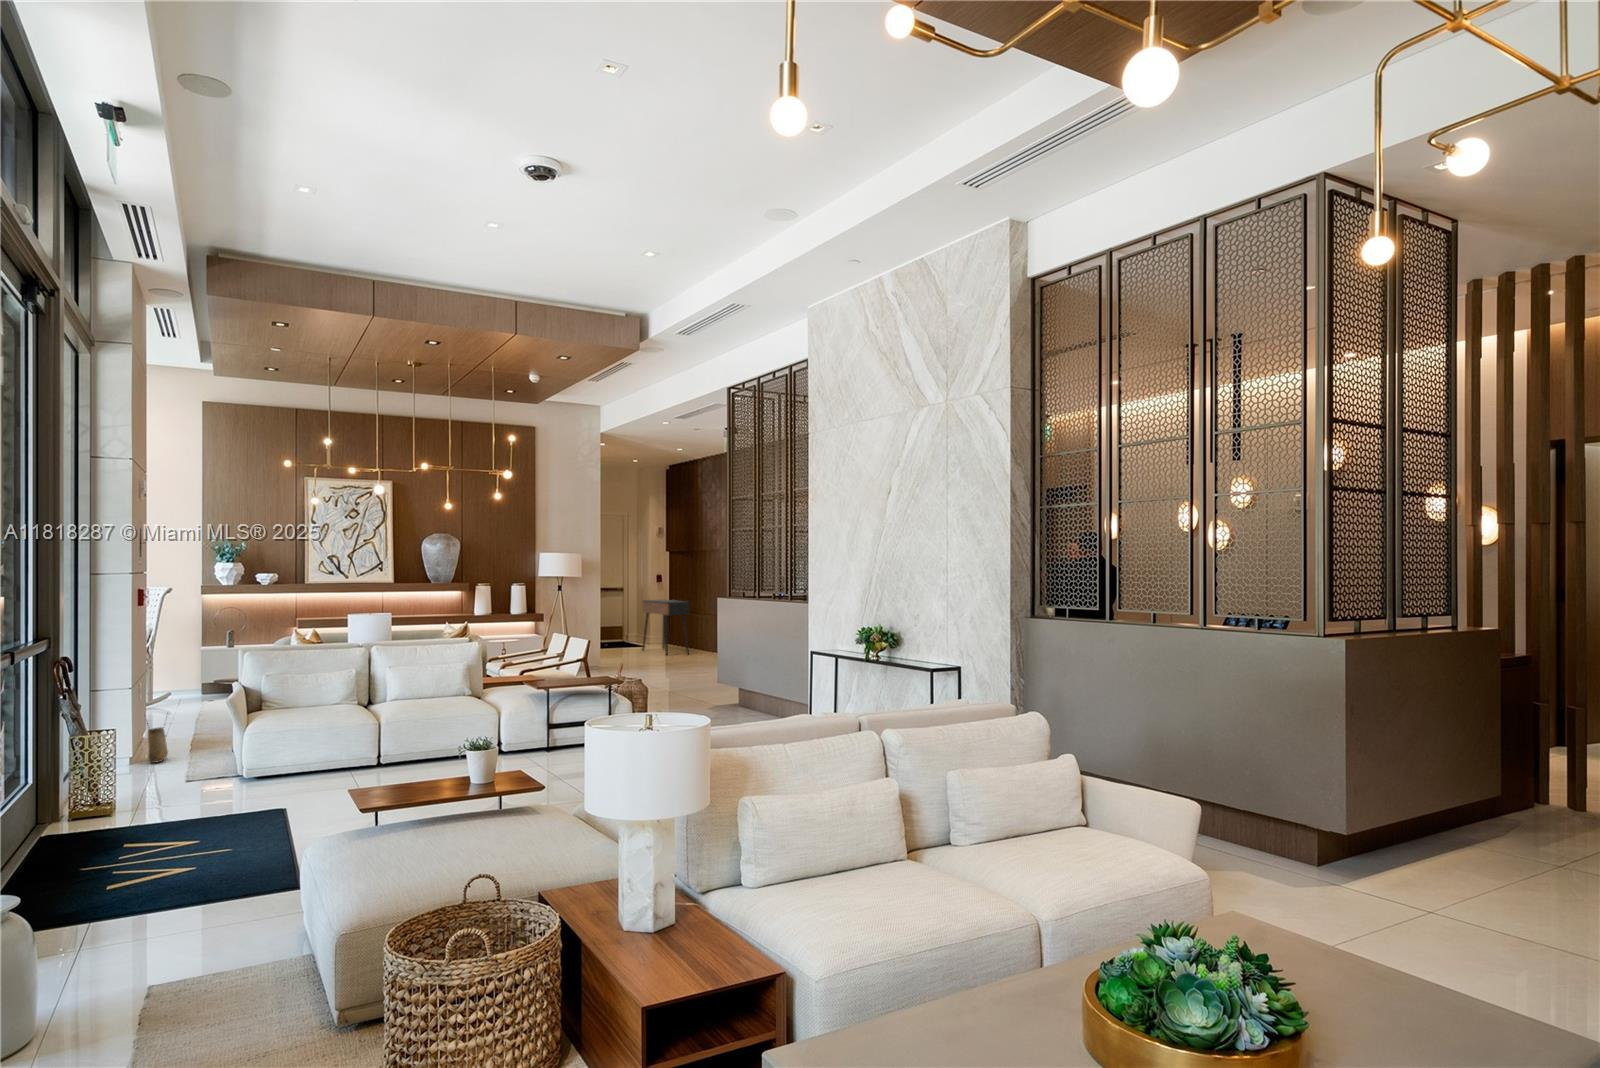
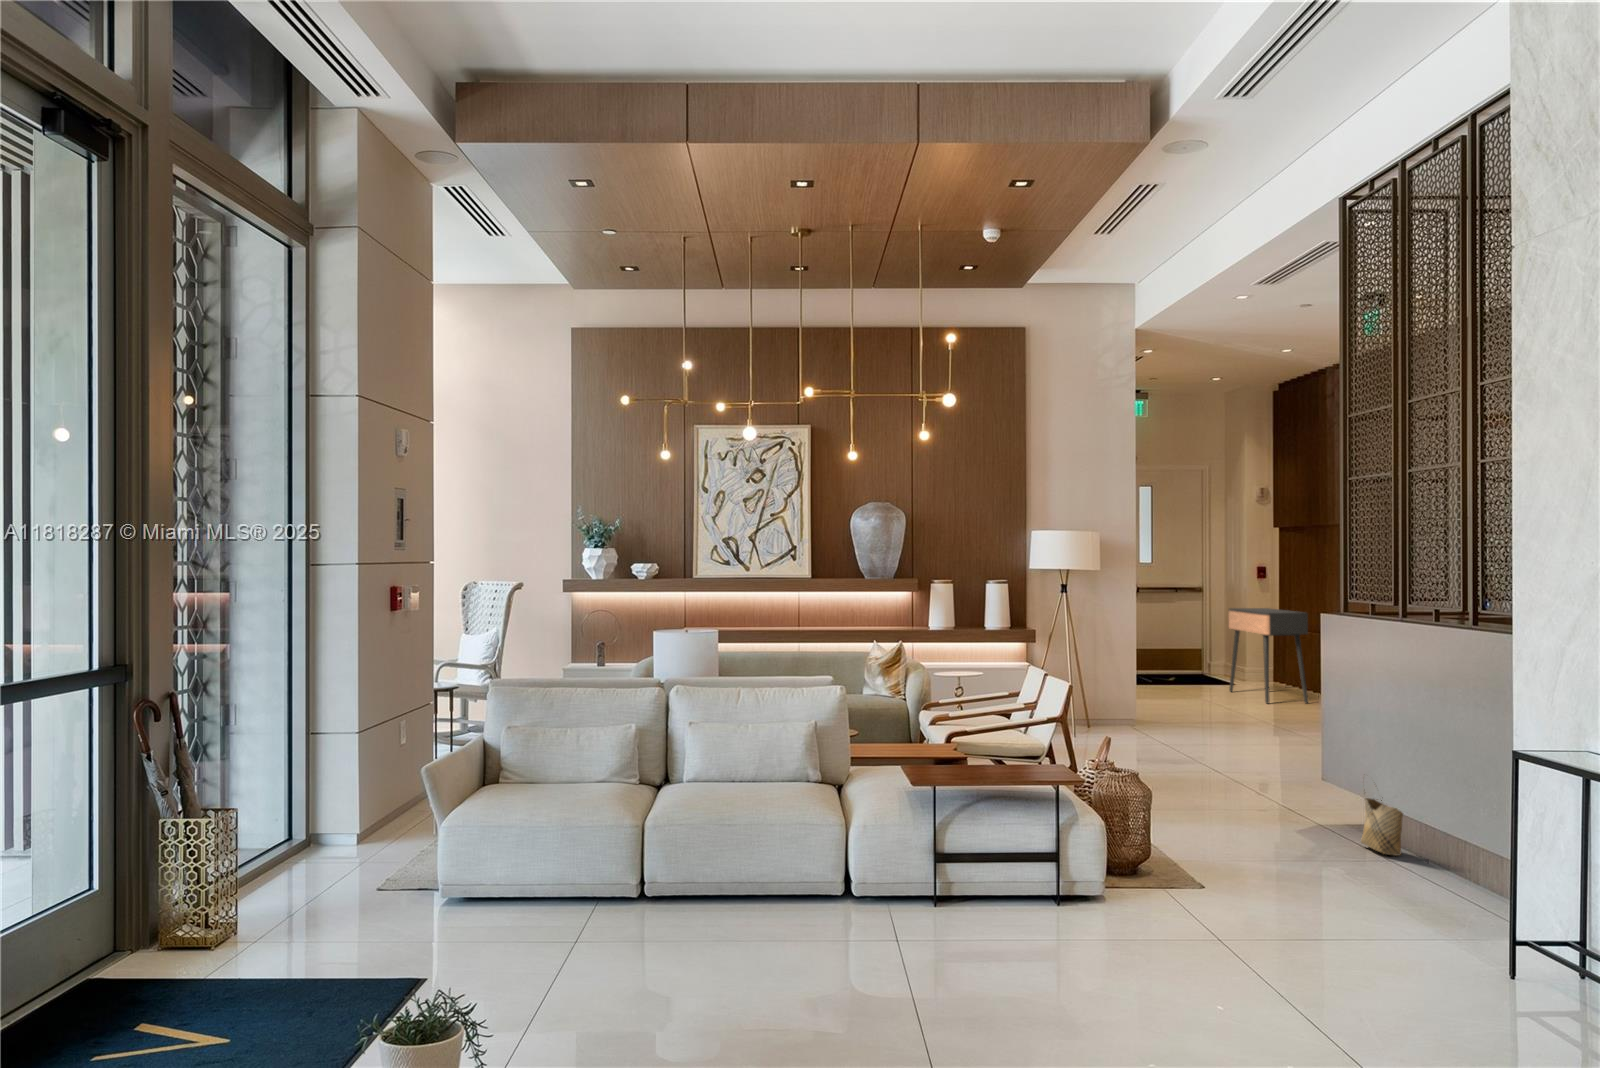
woven basket: present [147,713,168,763] -> present [1361,798,1403,856]

